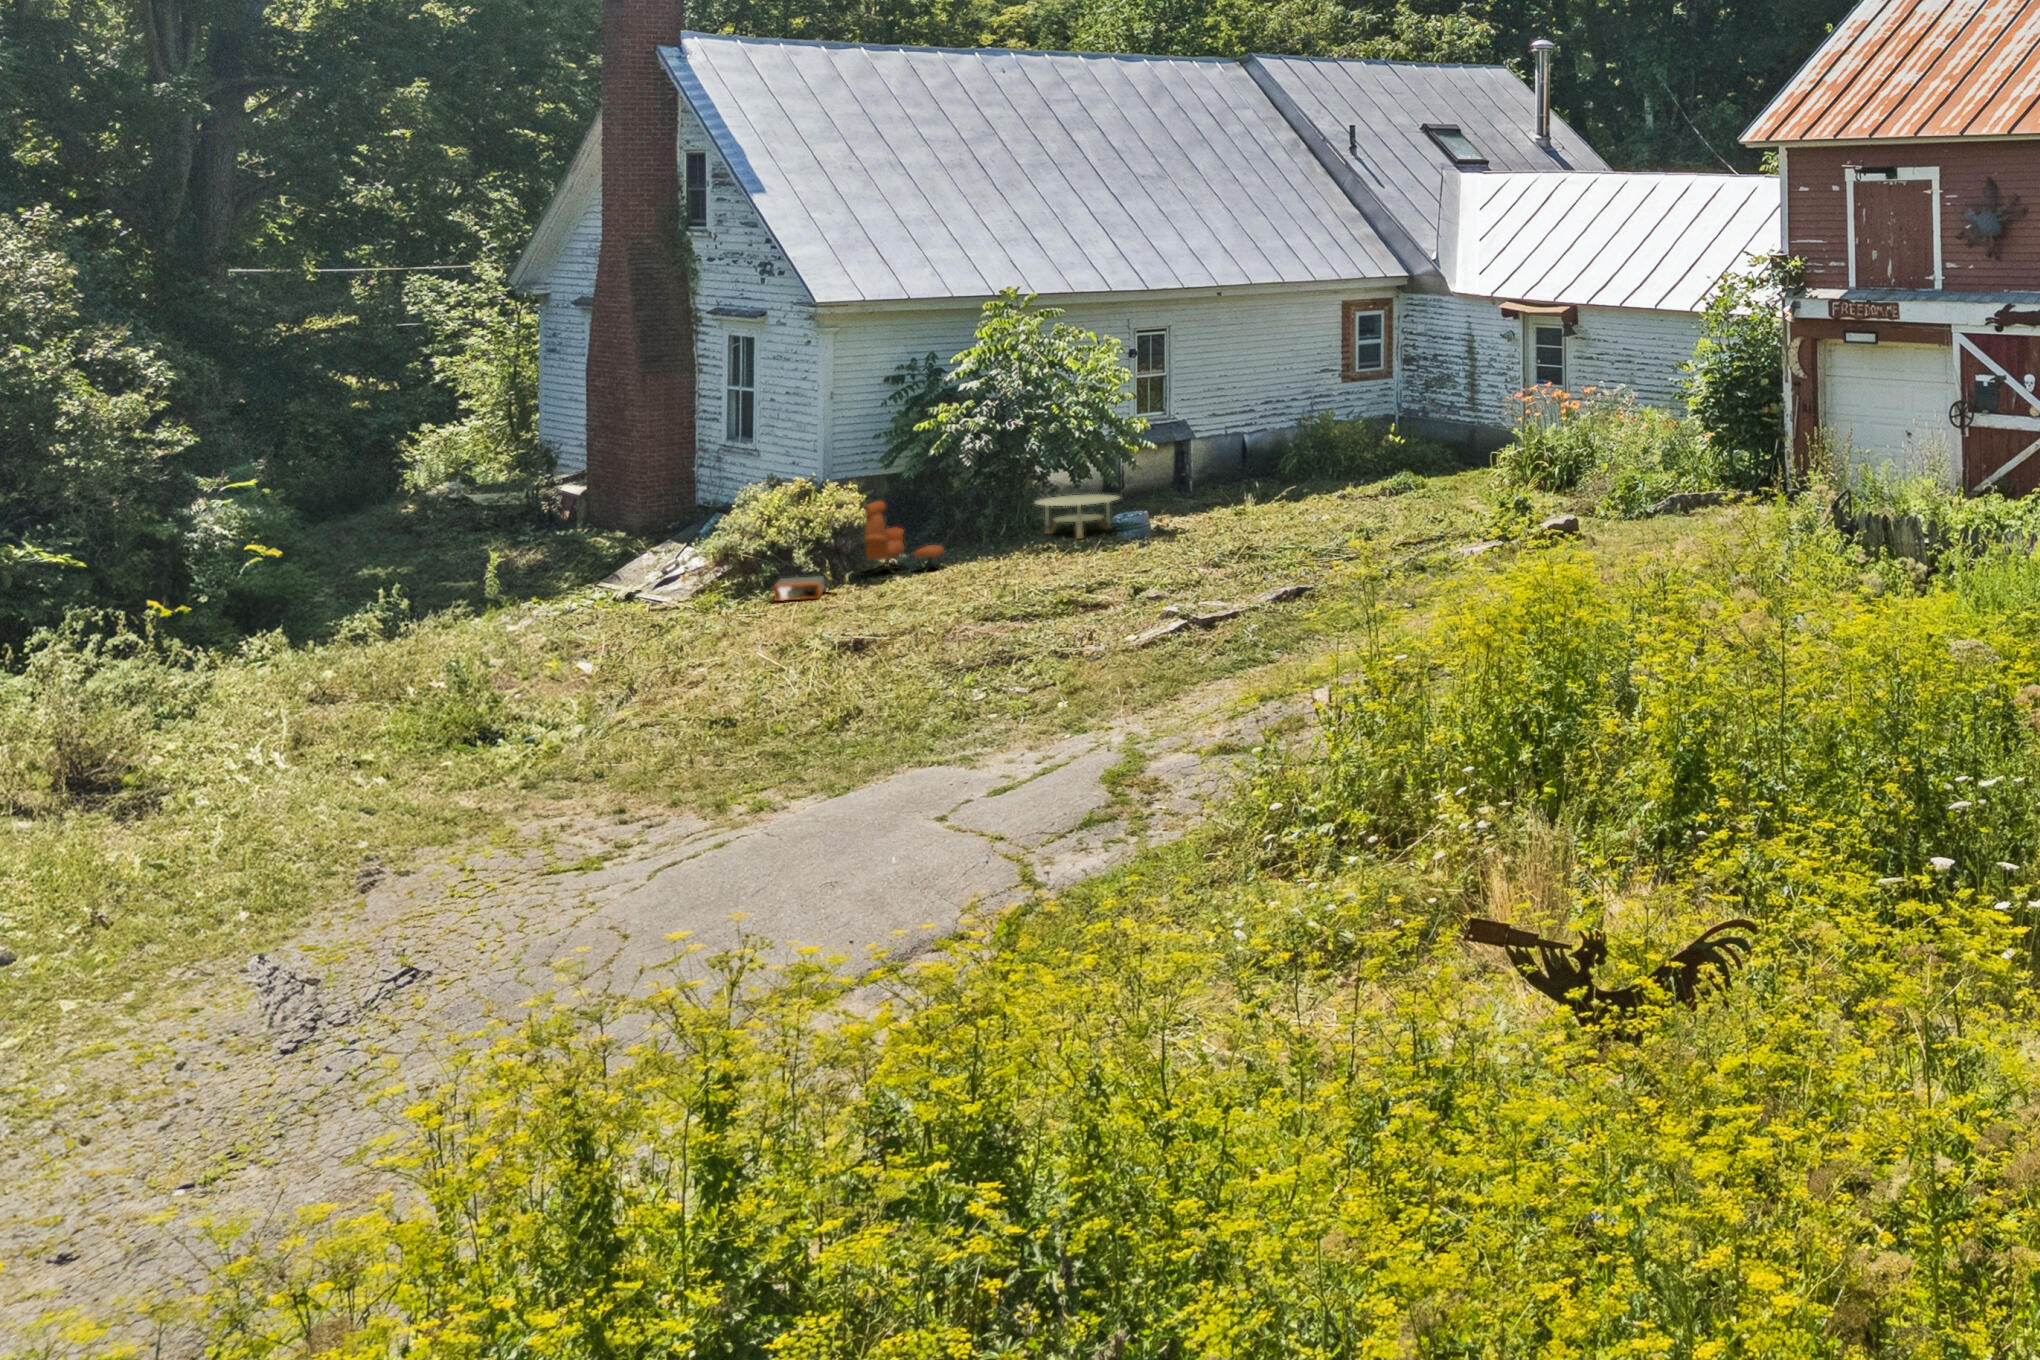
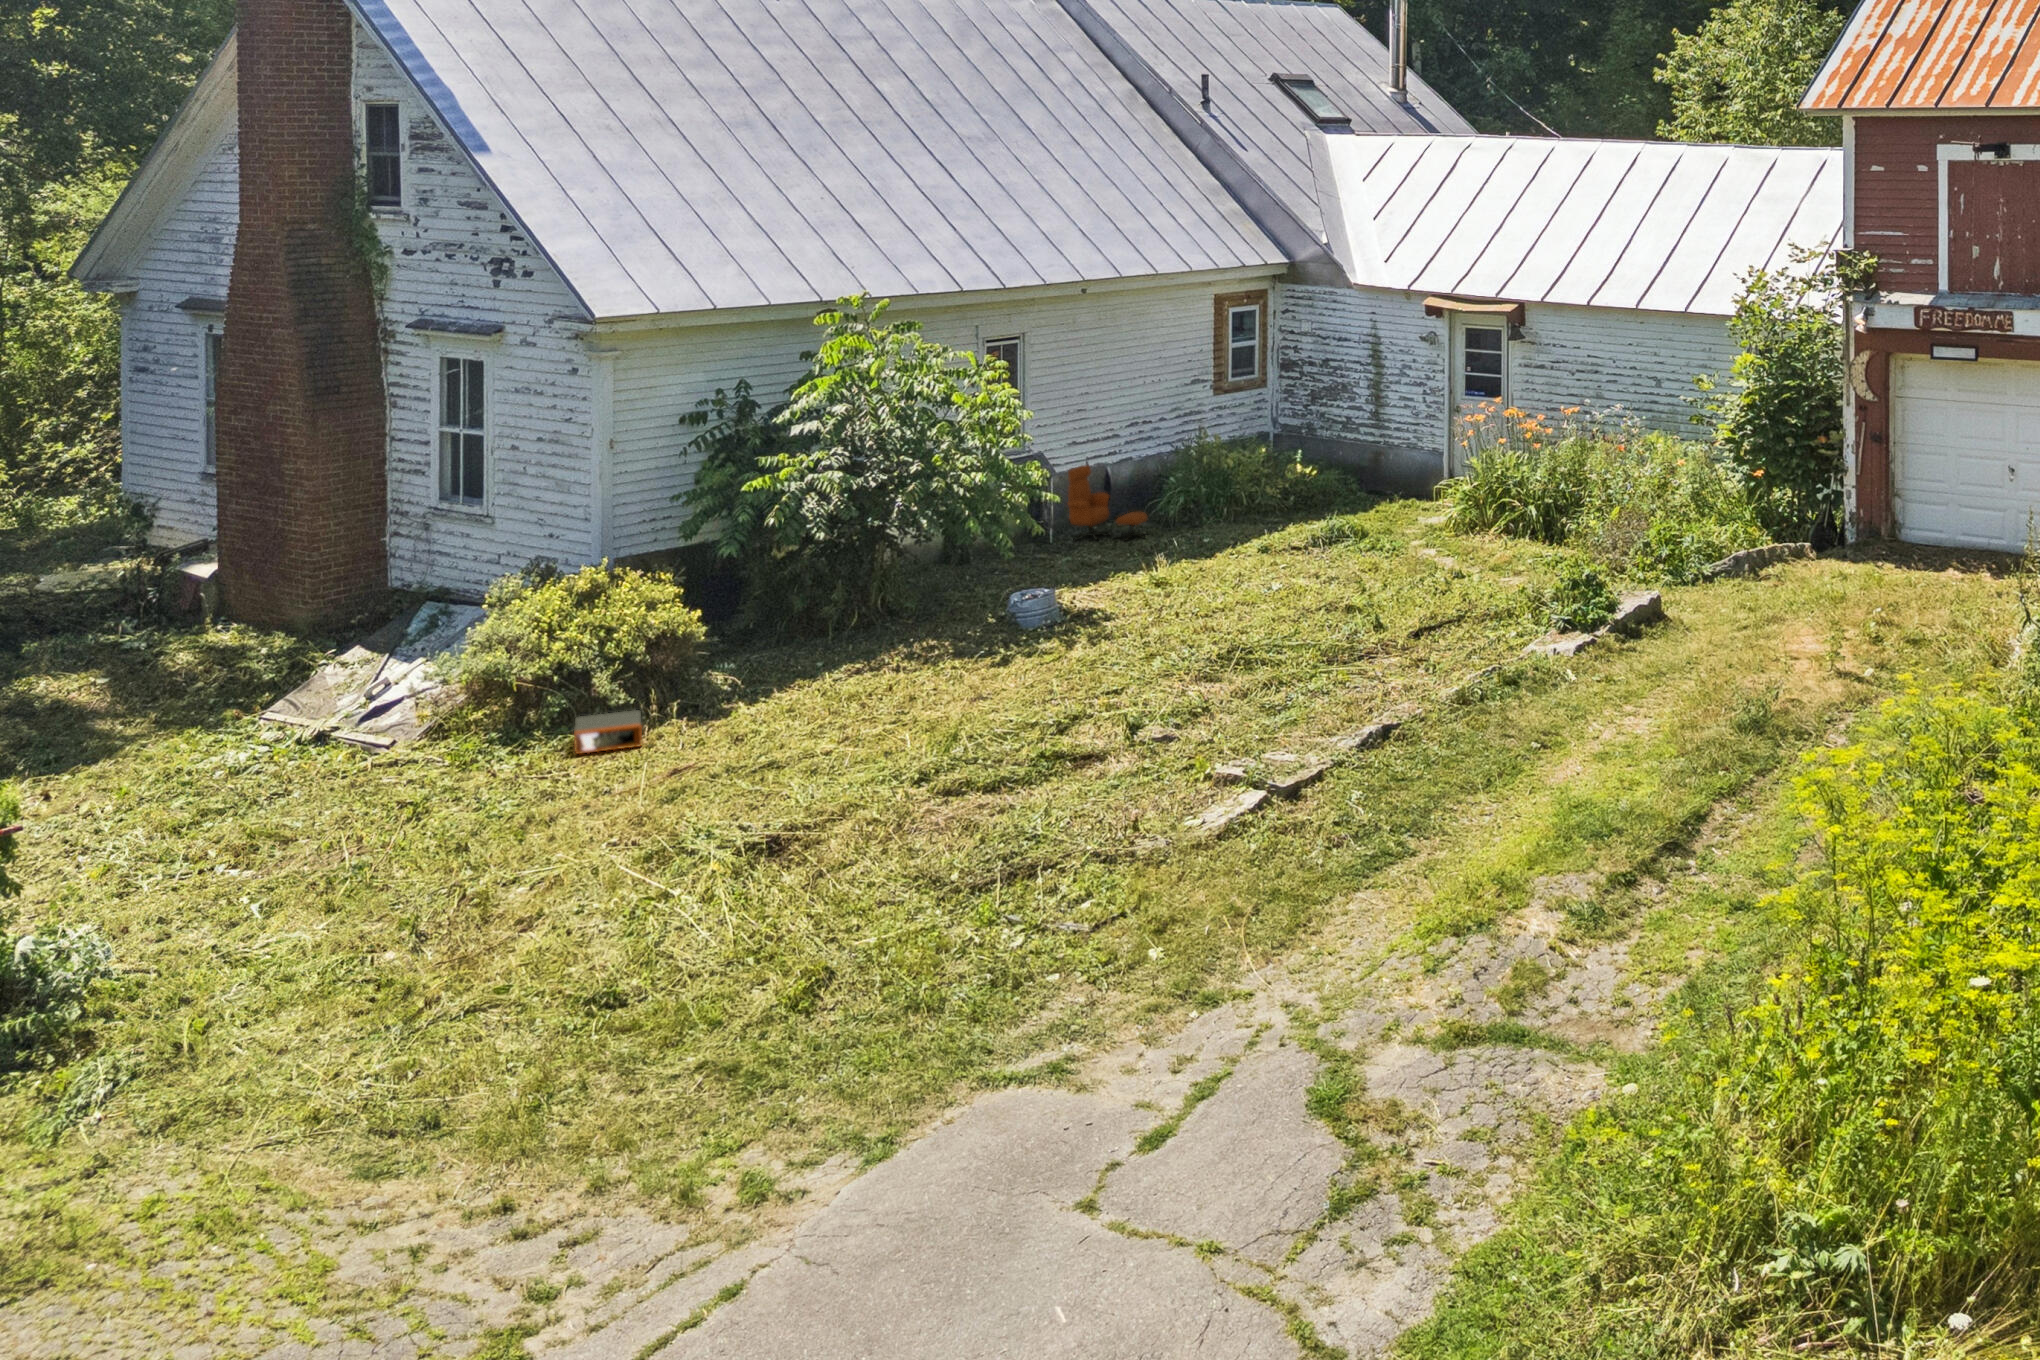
round table: present [1036,494,1119,539] -> none [902,563,1018,628]
lounge chair: present [865,501,944,573] -> present [1068,465,1147,540]

